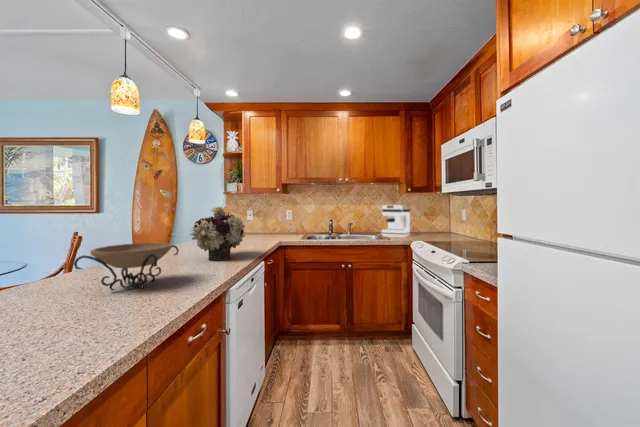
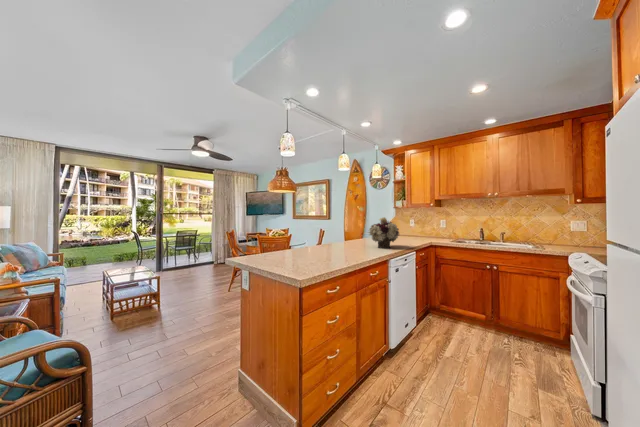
coffee maker: present [382,205,410,238] -> none [540,215,582,248]
decorative bowl: present [74,243,179,291] -> none [323,235,361,254]

